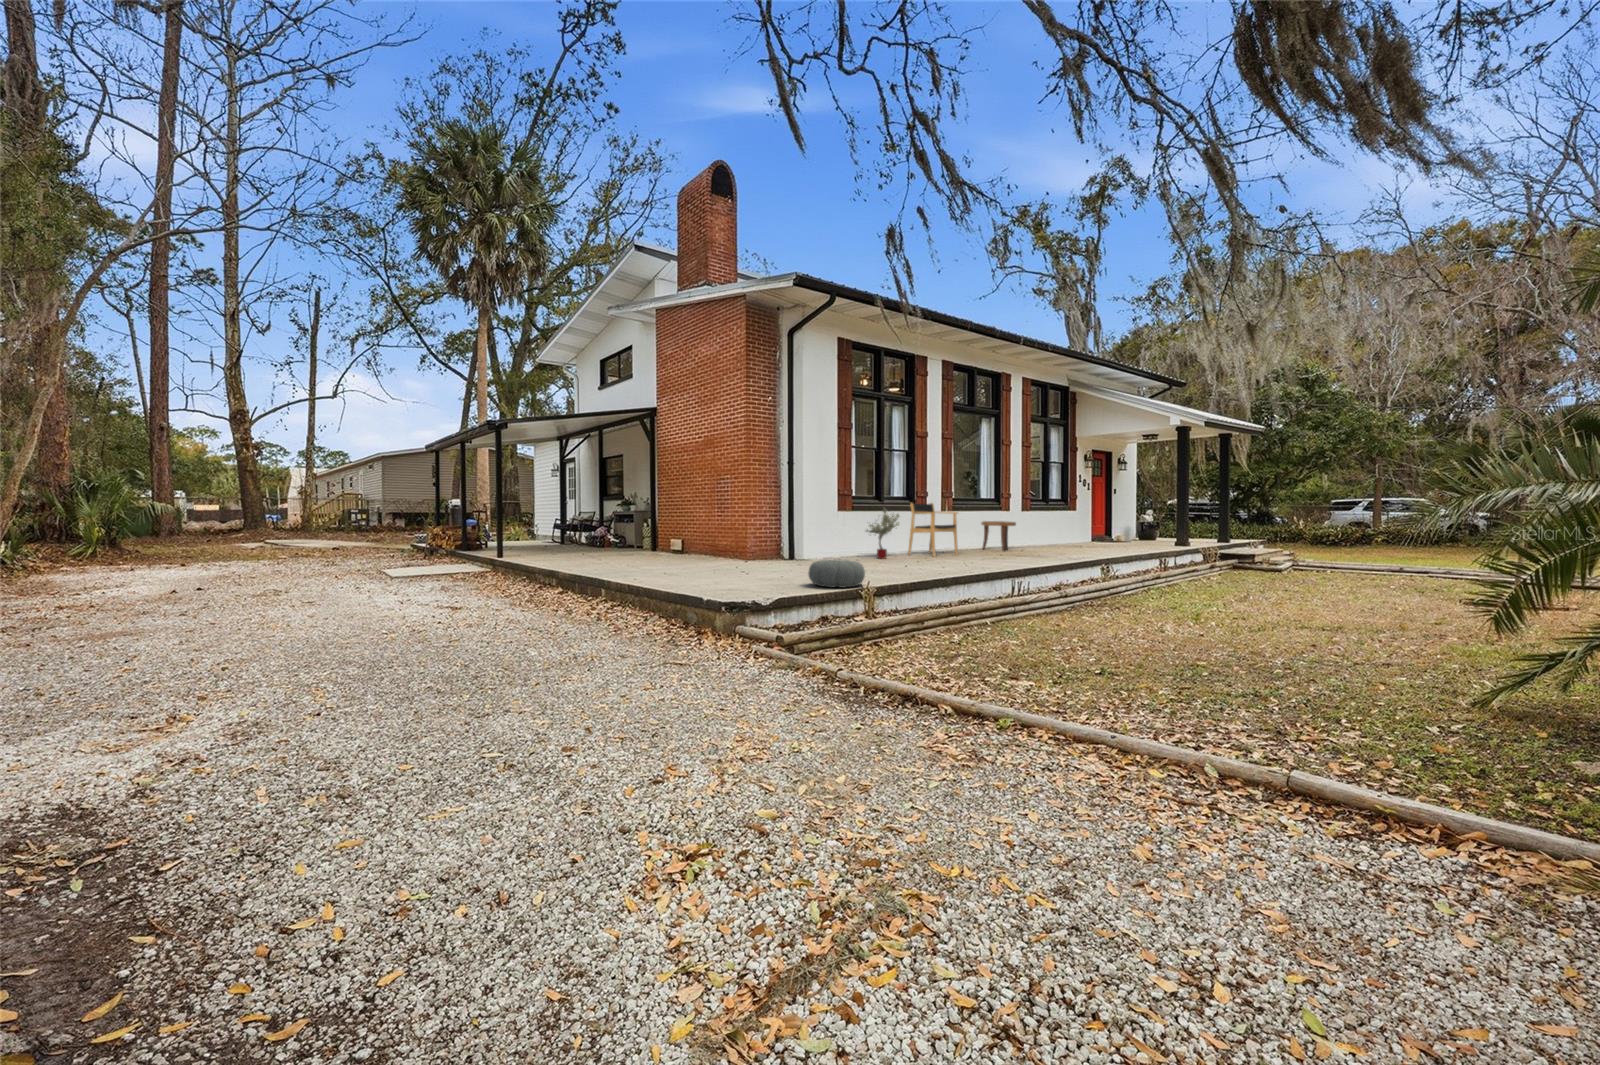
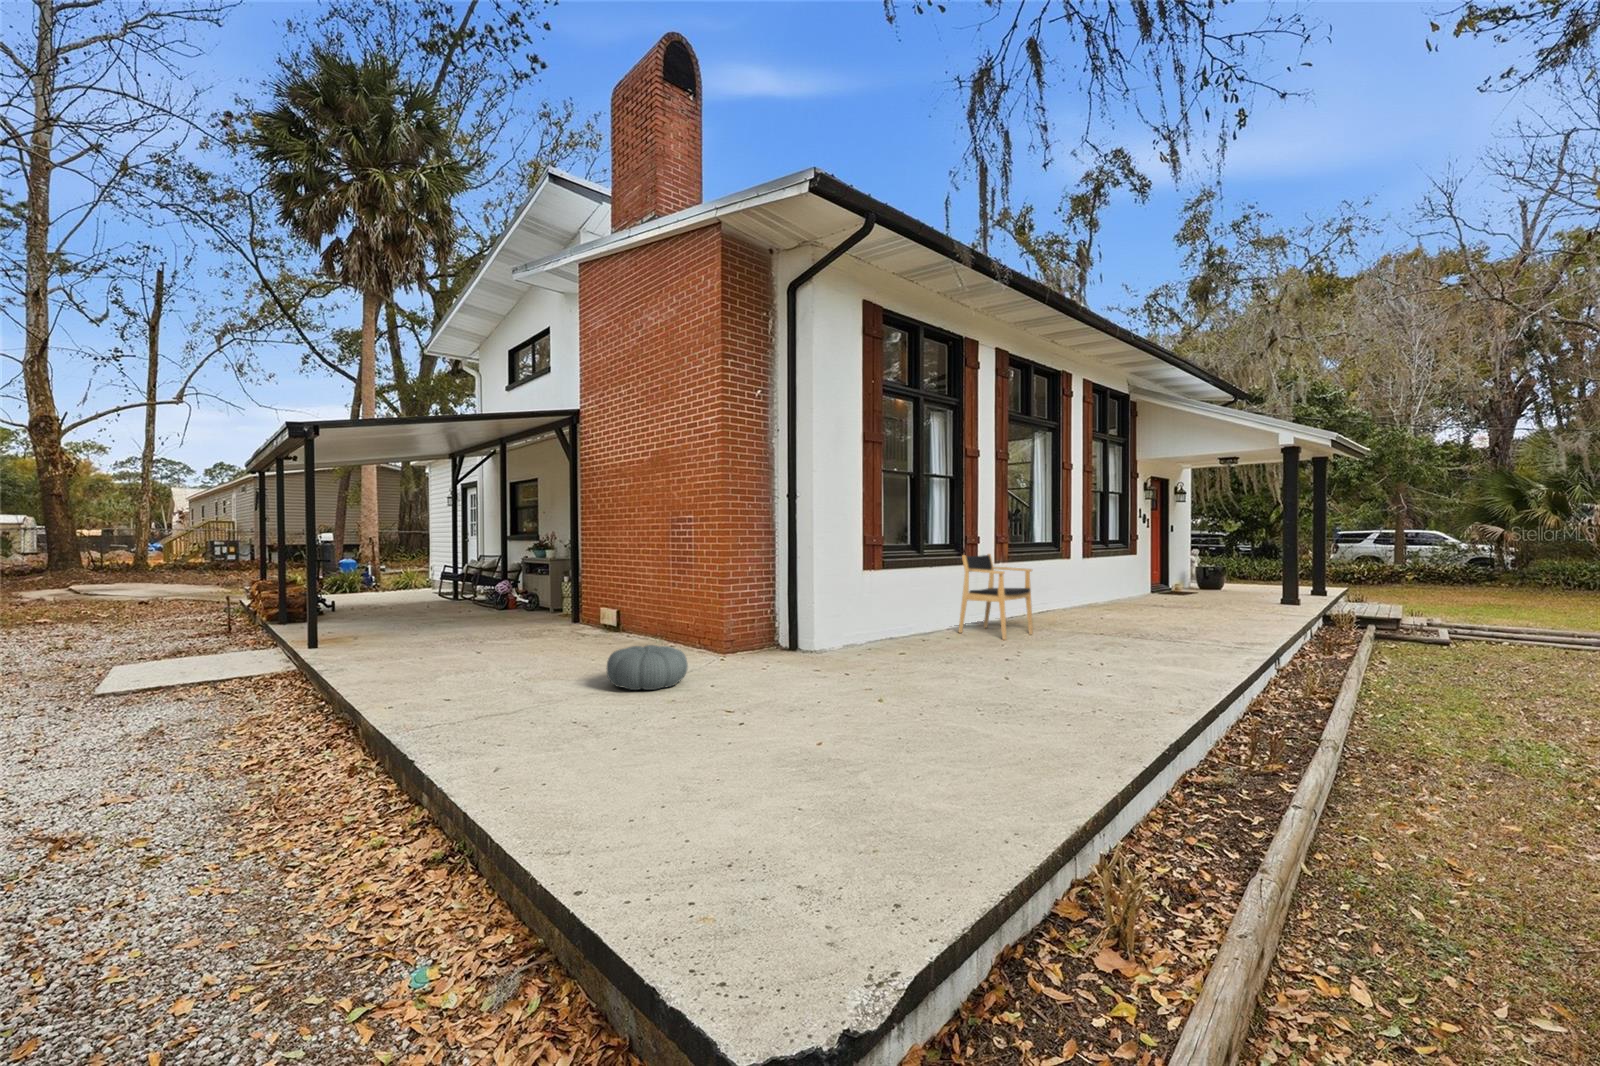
potted tree: present [866,508,900,559] -> none [903,564,956,647]
side table: present [981,521,1016,551] -> none [1046,576,1095,621]
pouf: present [808,560,865,588] -> present [607,645,688,690]

